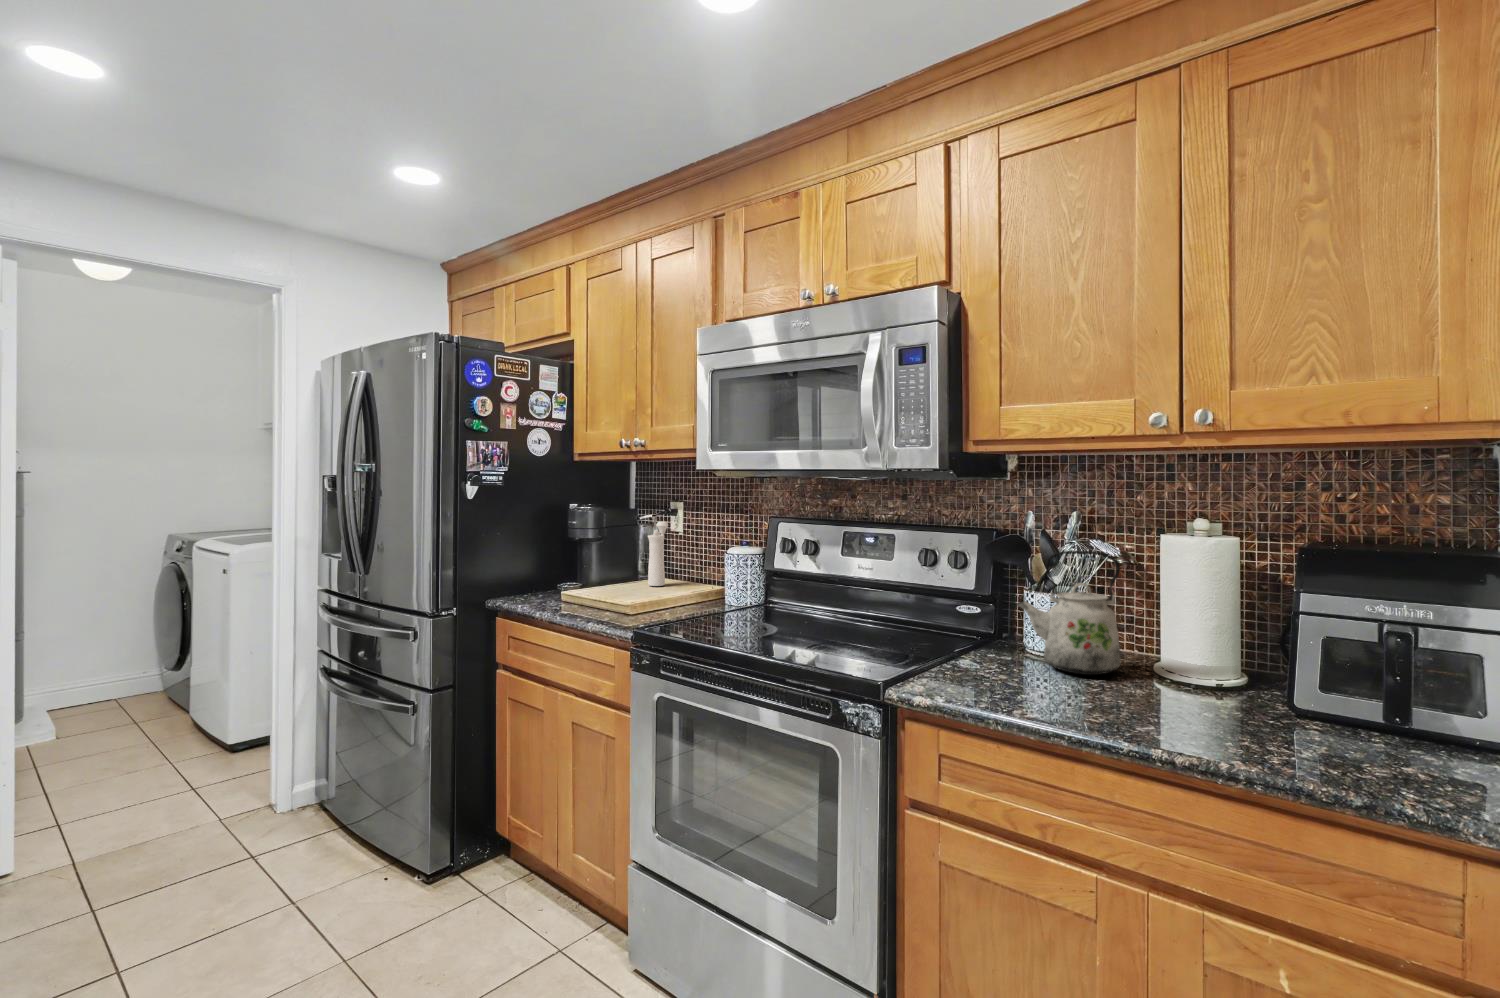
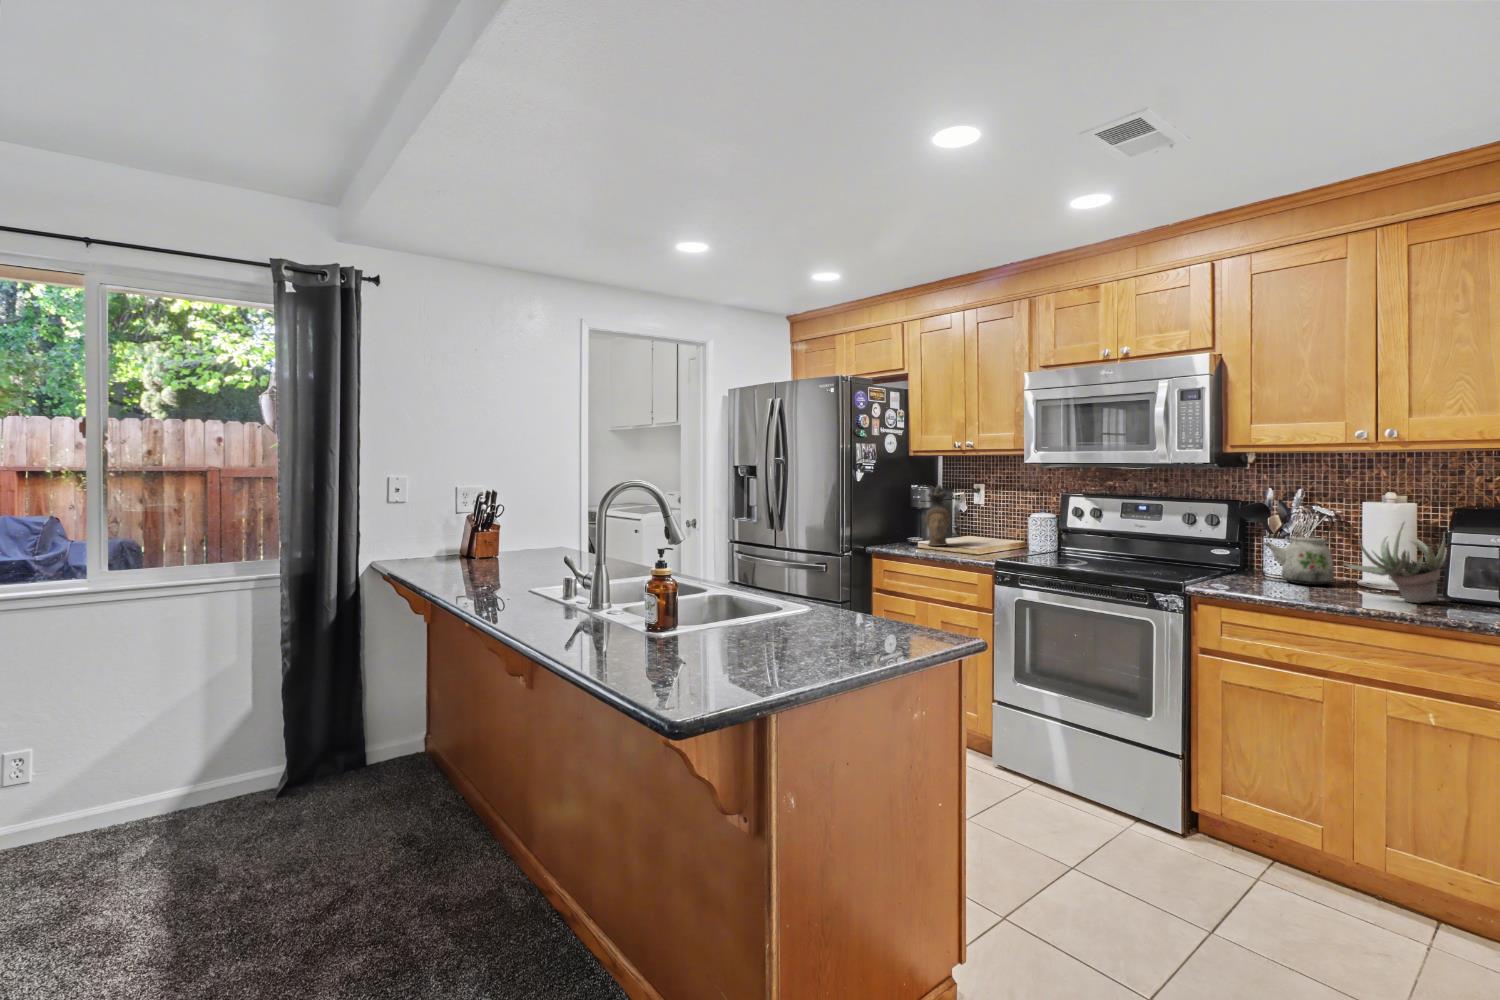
ceramic pitcher: none [575,504,614,596] -> present [925,485,951,546]
pepper mill: present [648,522,668,586] -> none [964,498,976,541]
succulent plant: none [1134,574,1300,723] -> present [1344,522,1447,603]

